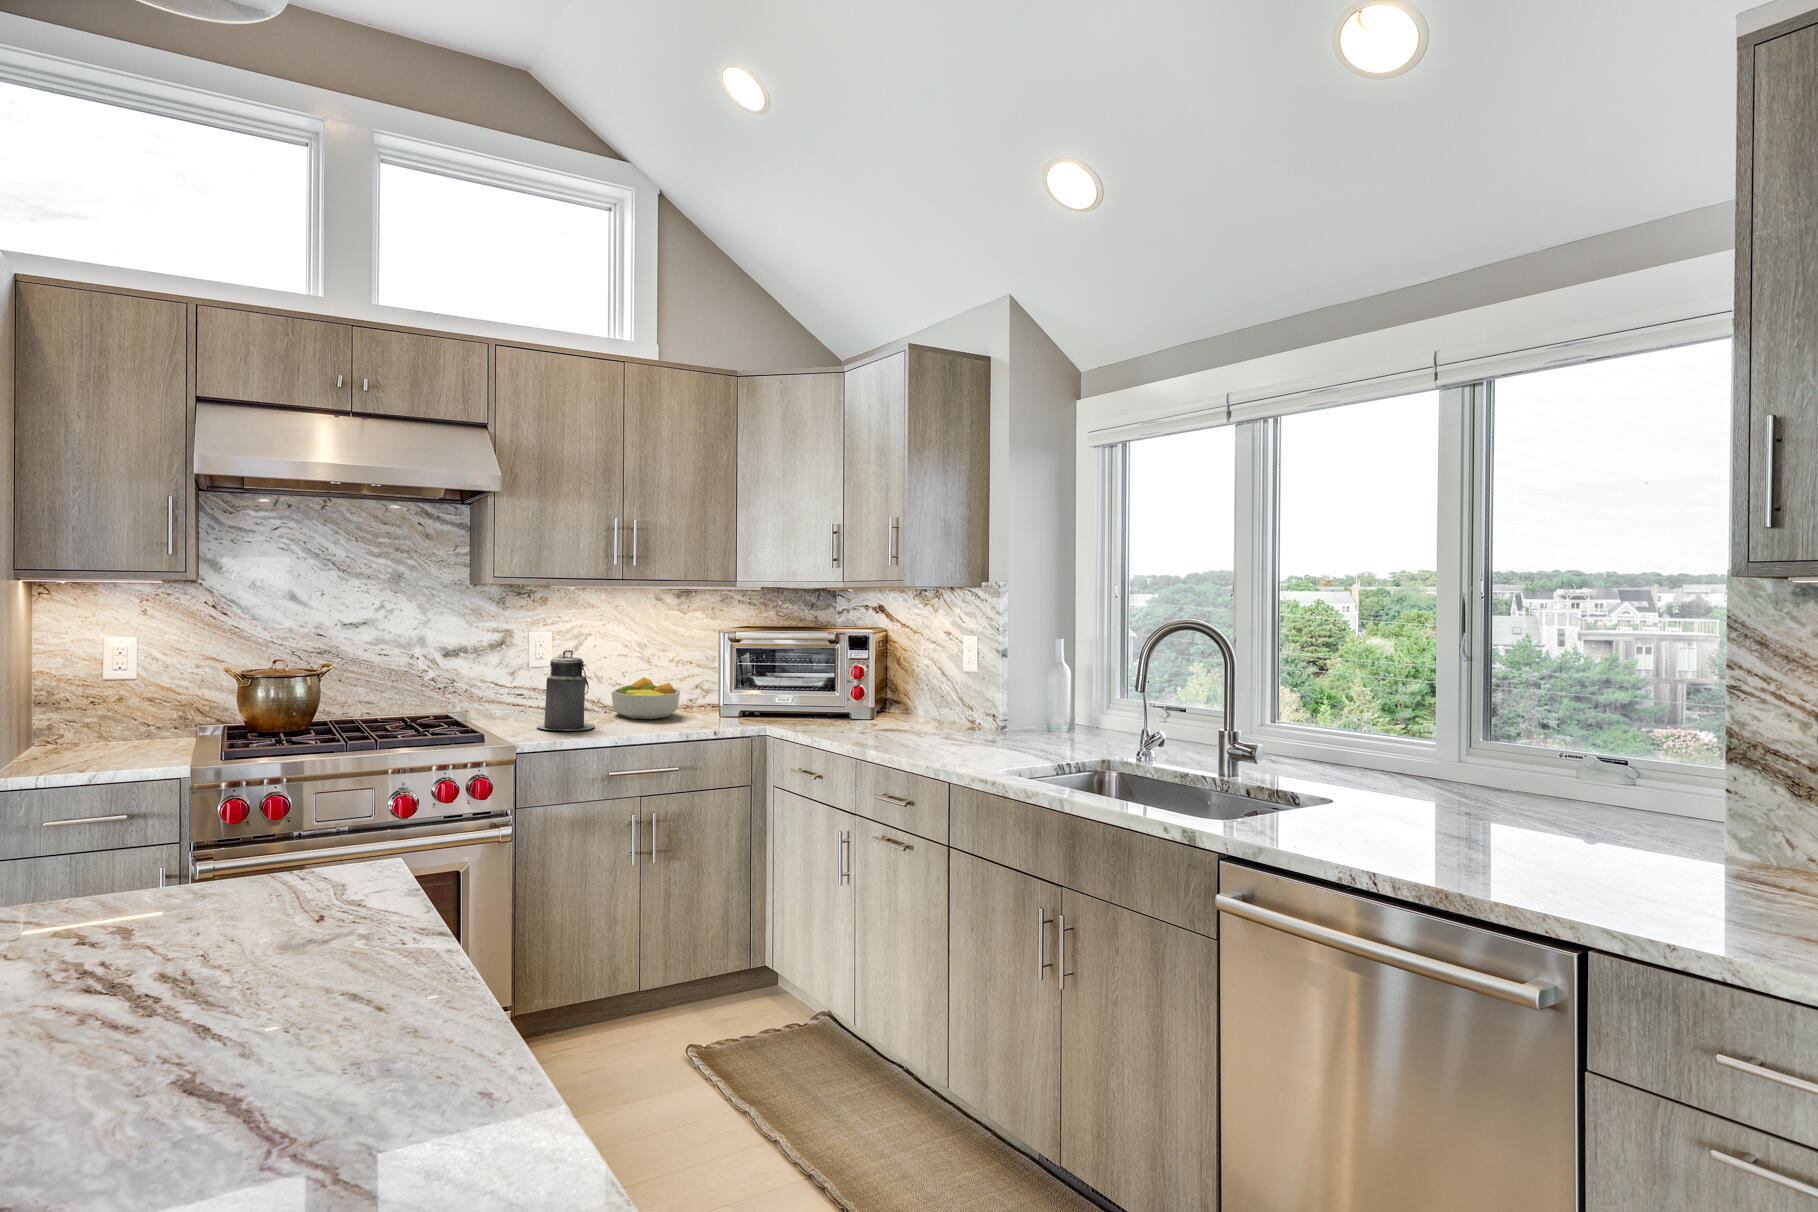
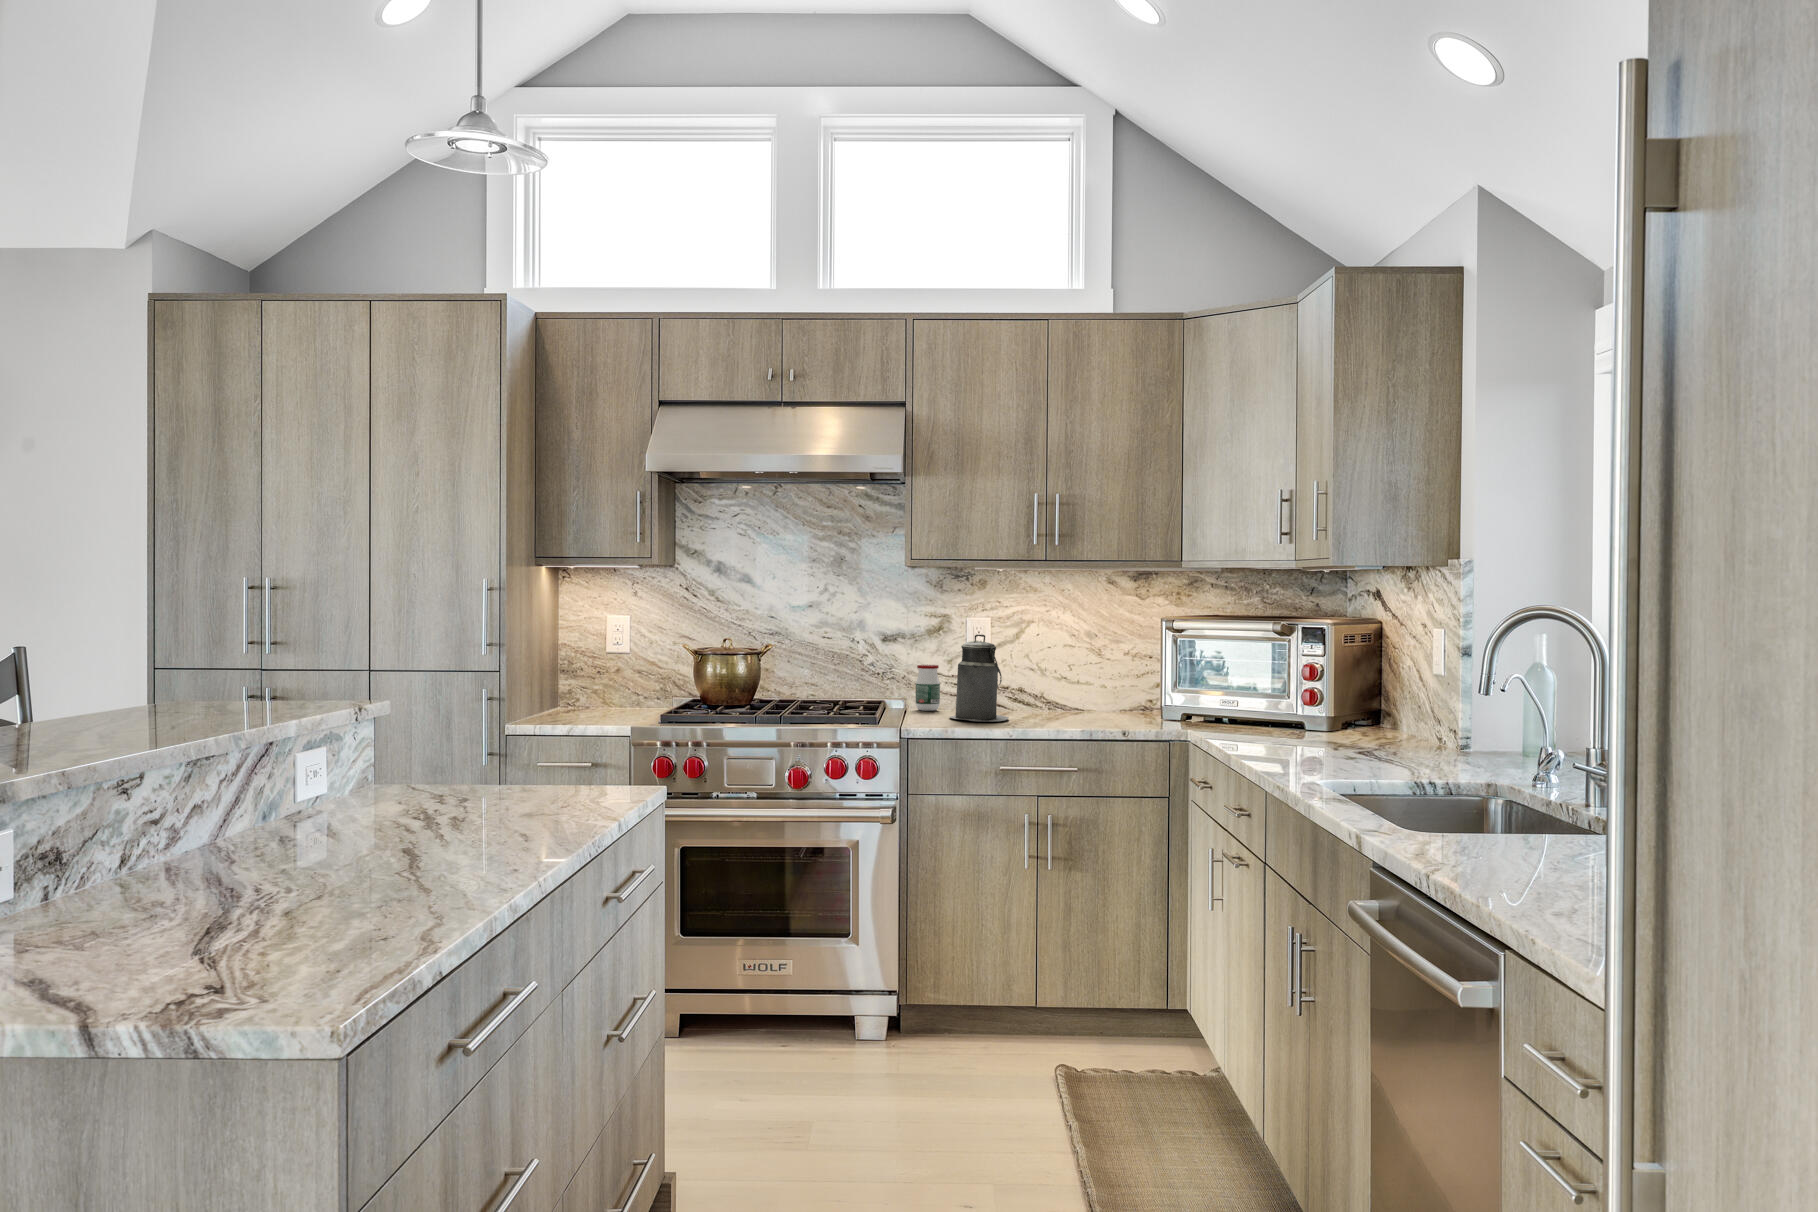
fruit bowl: present [611,677,680,719] -> none [1045,672,1123,718]
jar: none [491,678,516,722] -> present [916,665,940,711]

